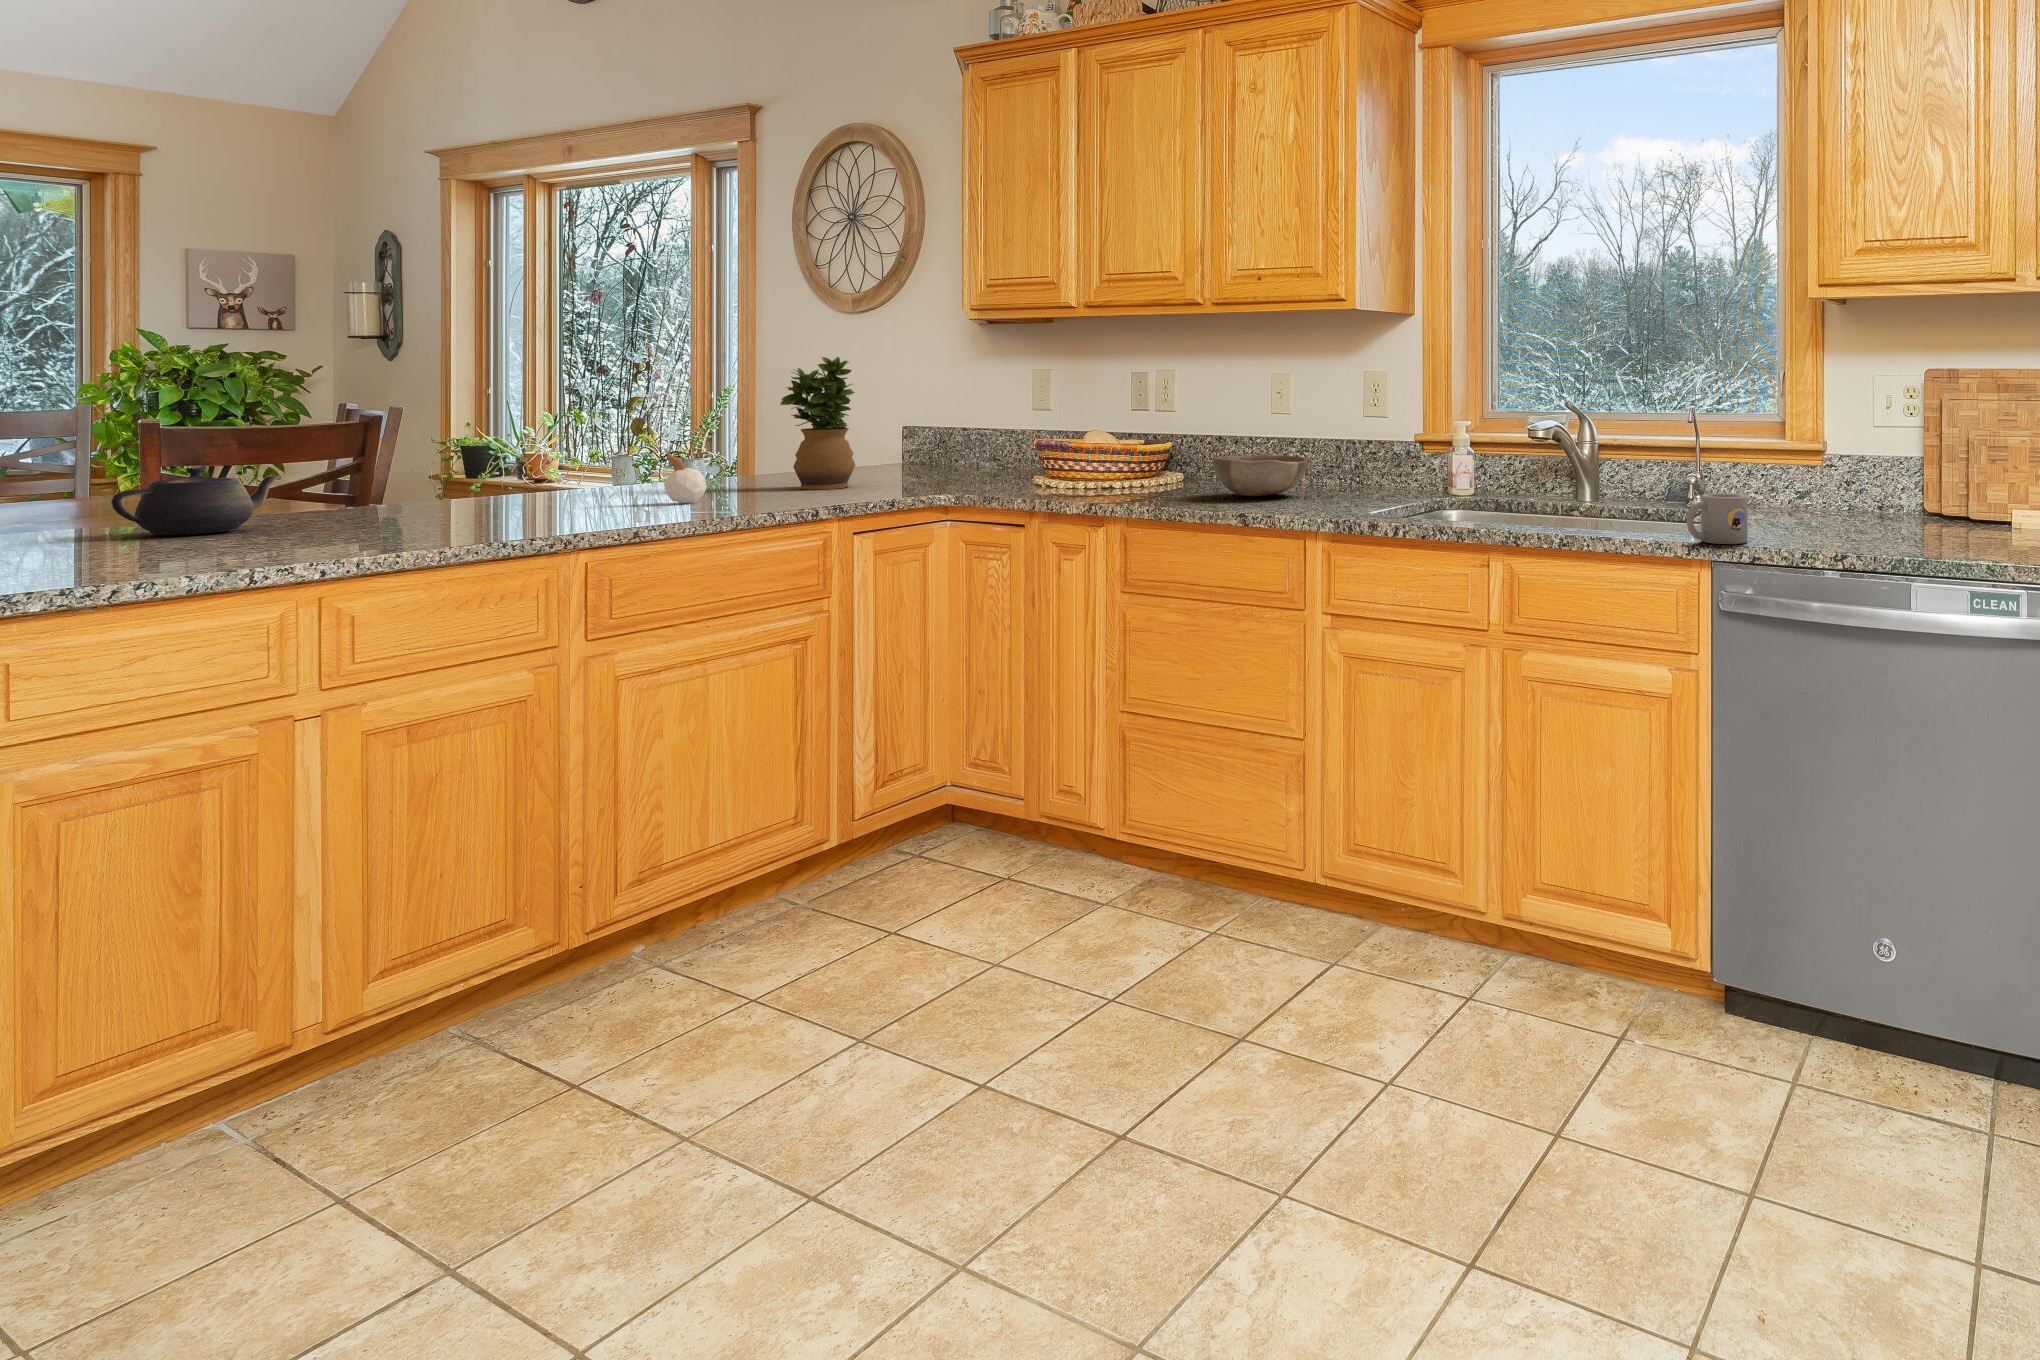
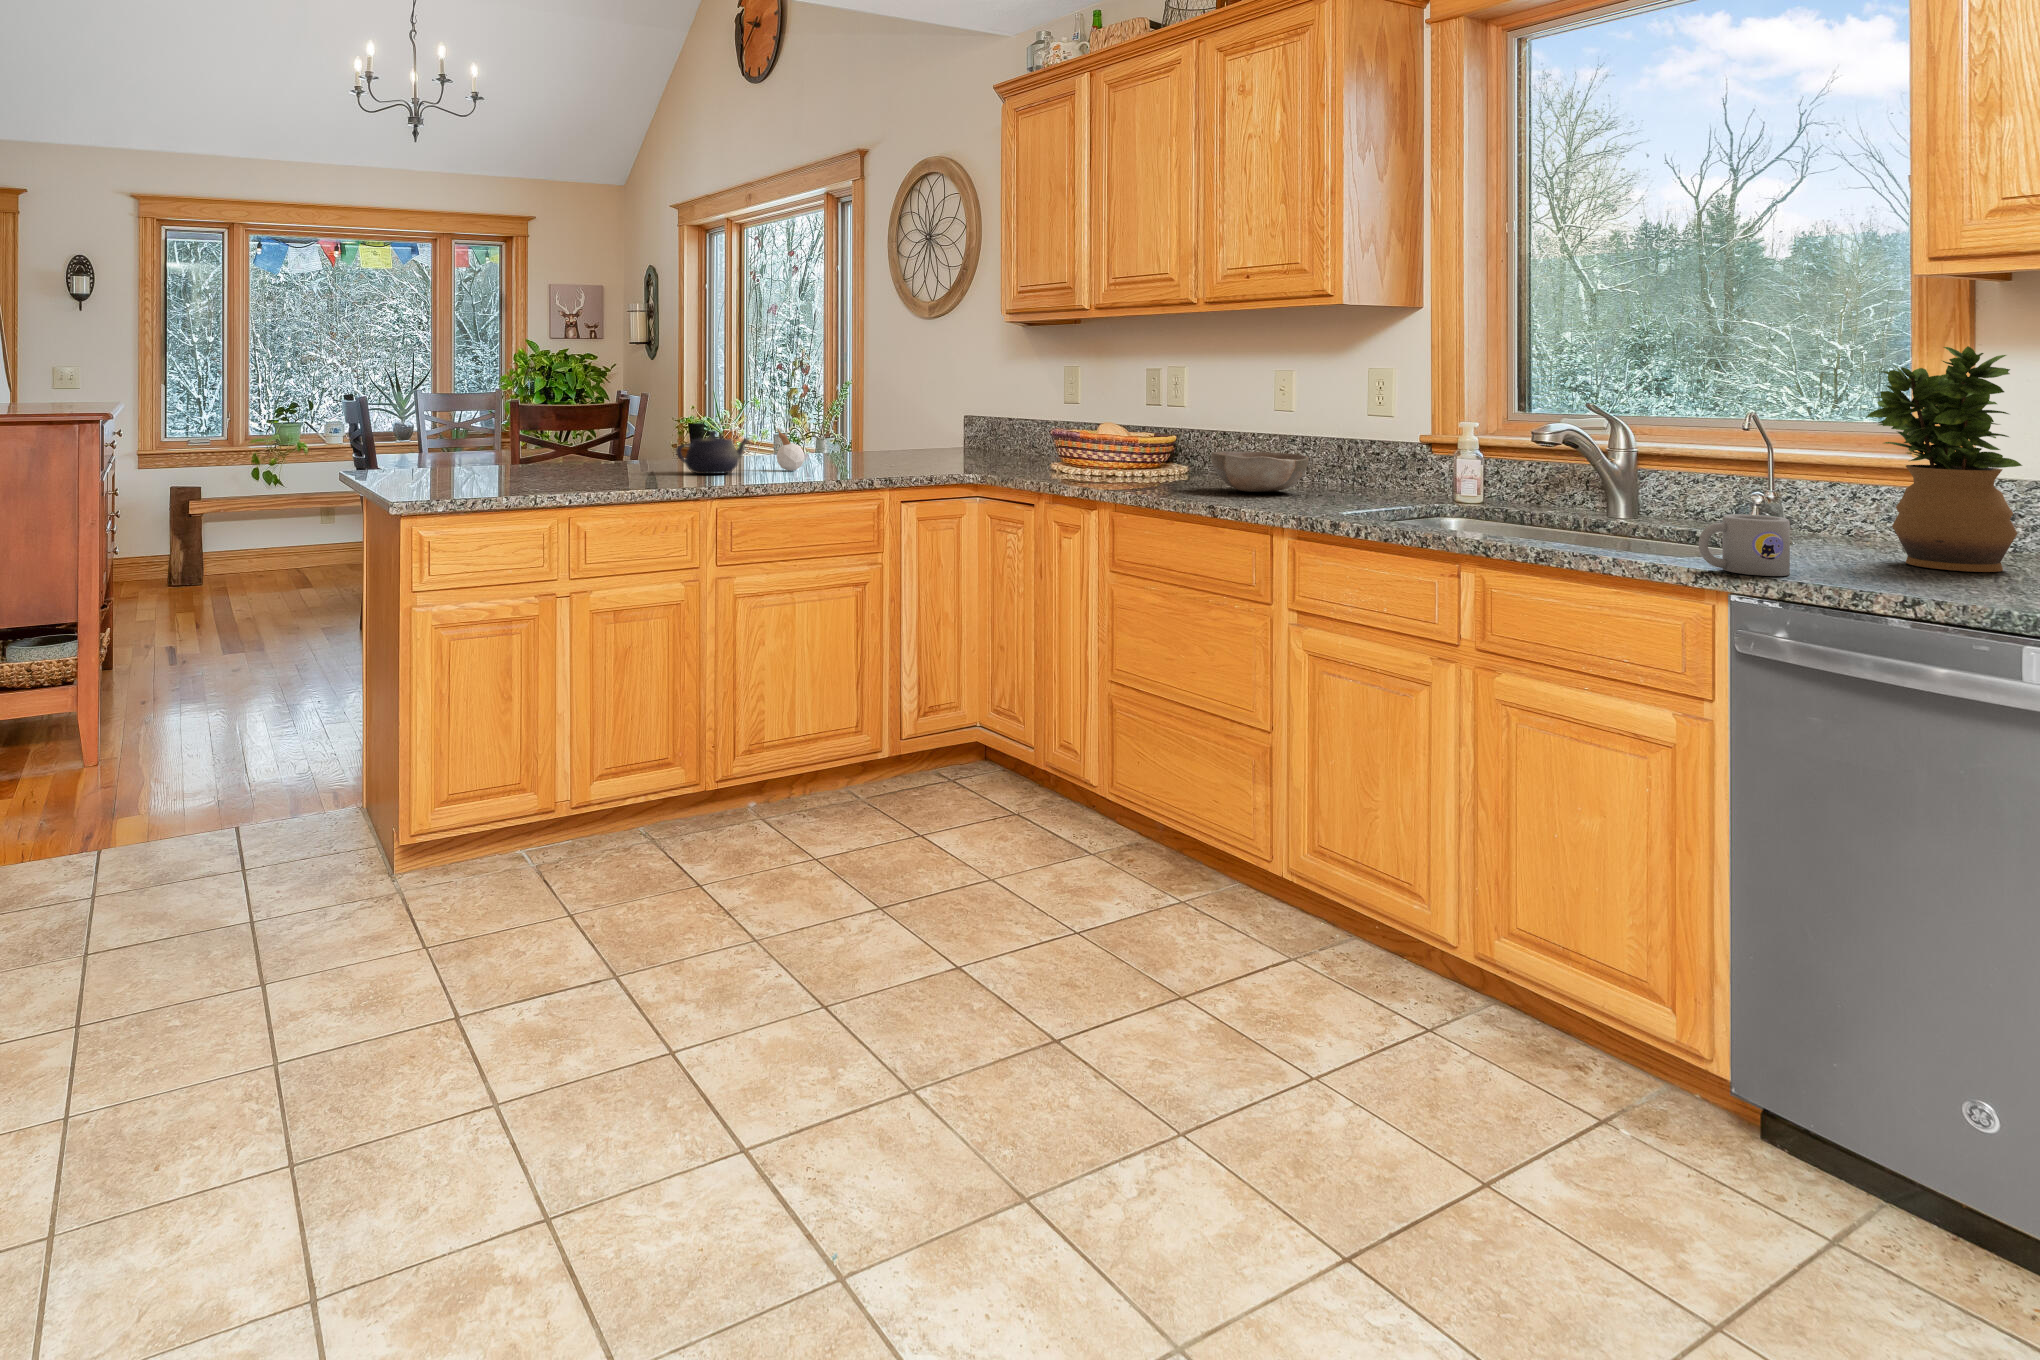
potted plant: present [780,357,855,489] -> present [1866,346,2022,572]
teapot: present [111,467,282,535] -> present [676,430,748,474]

